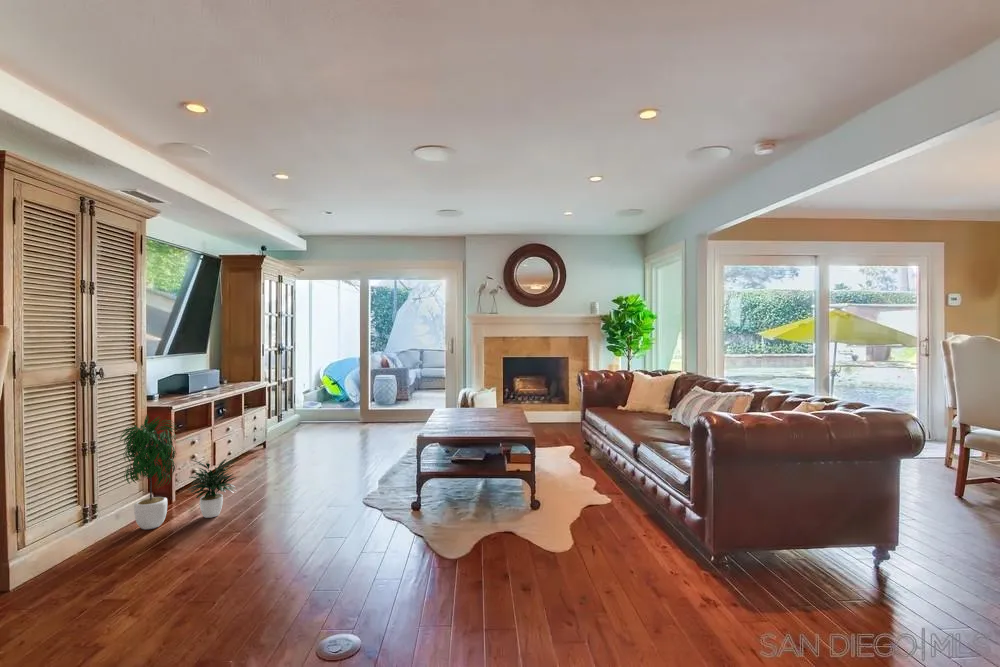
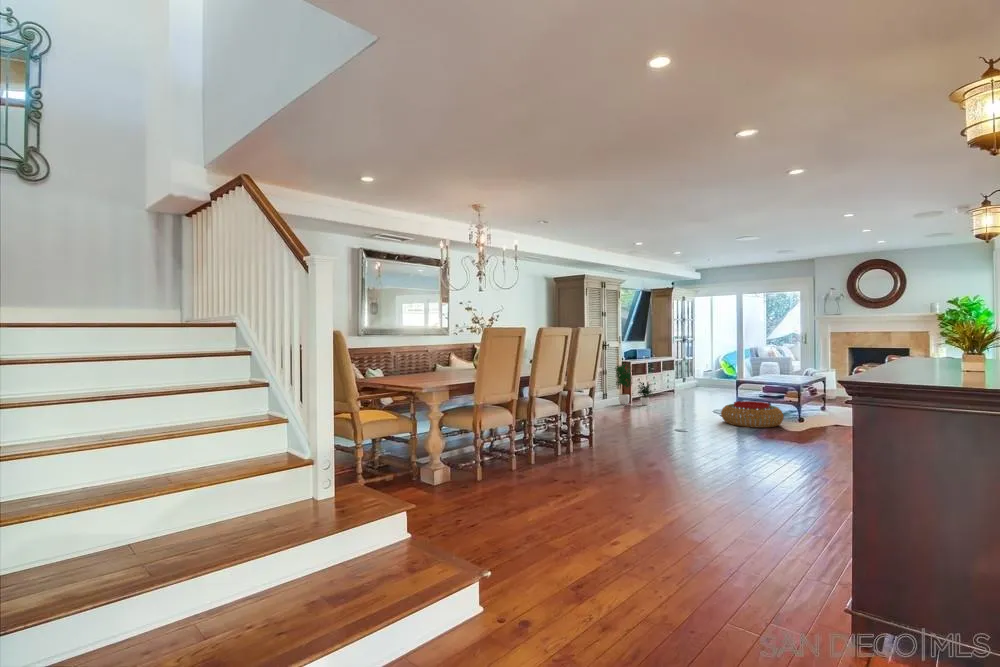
pouf: none [428,492,557,576] -> present [721,401,784,428]

